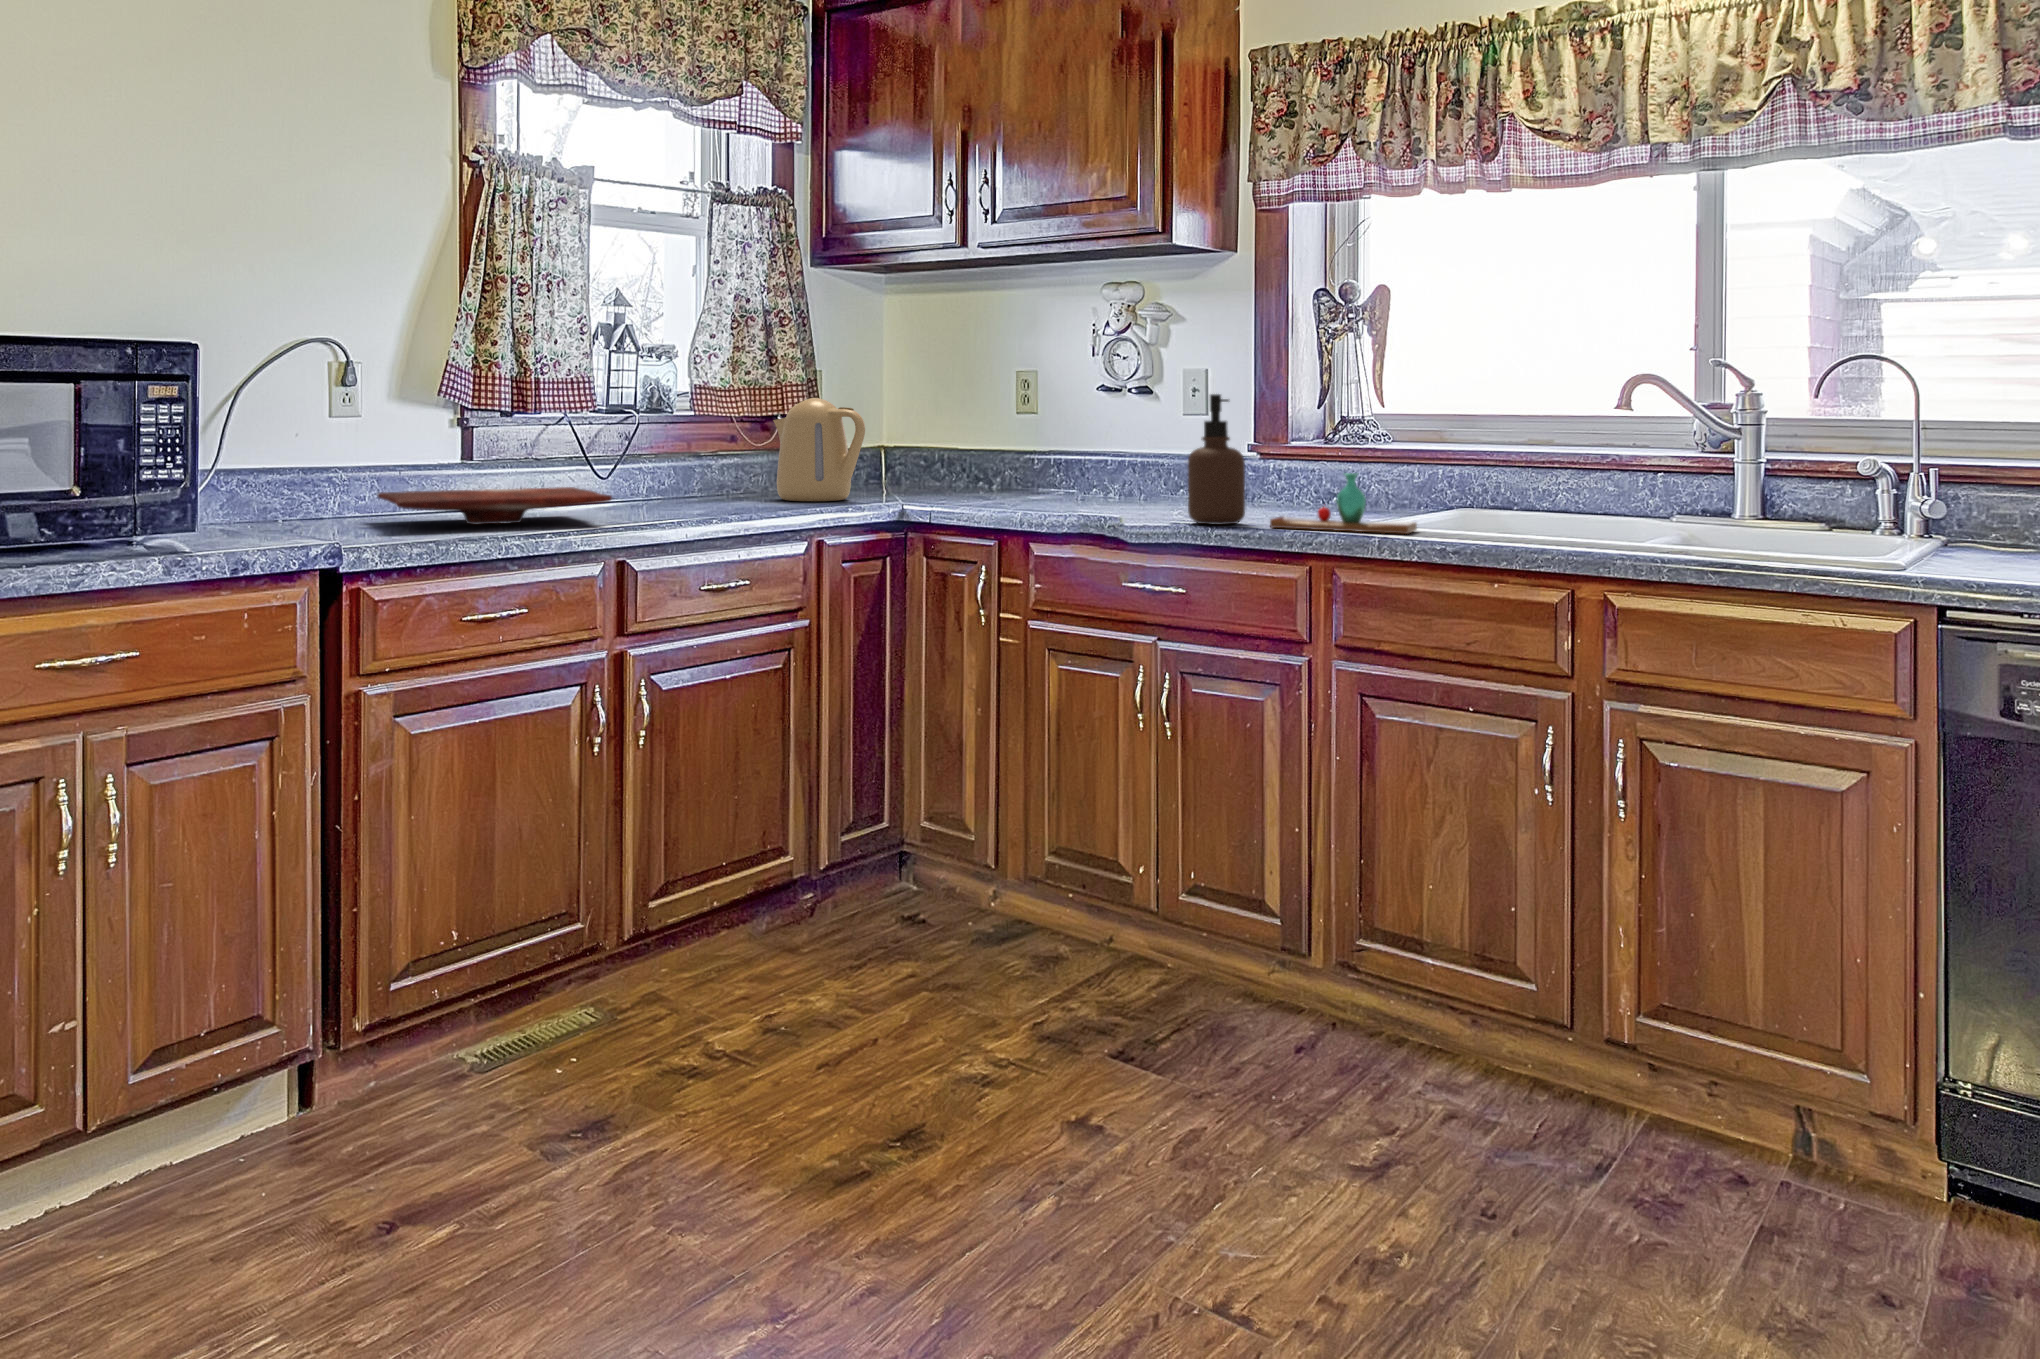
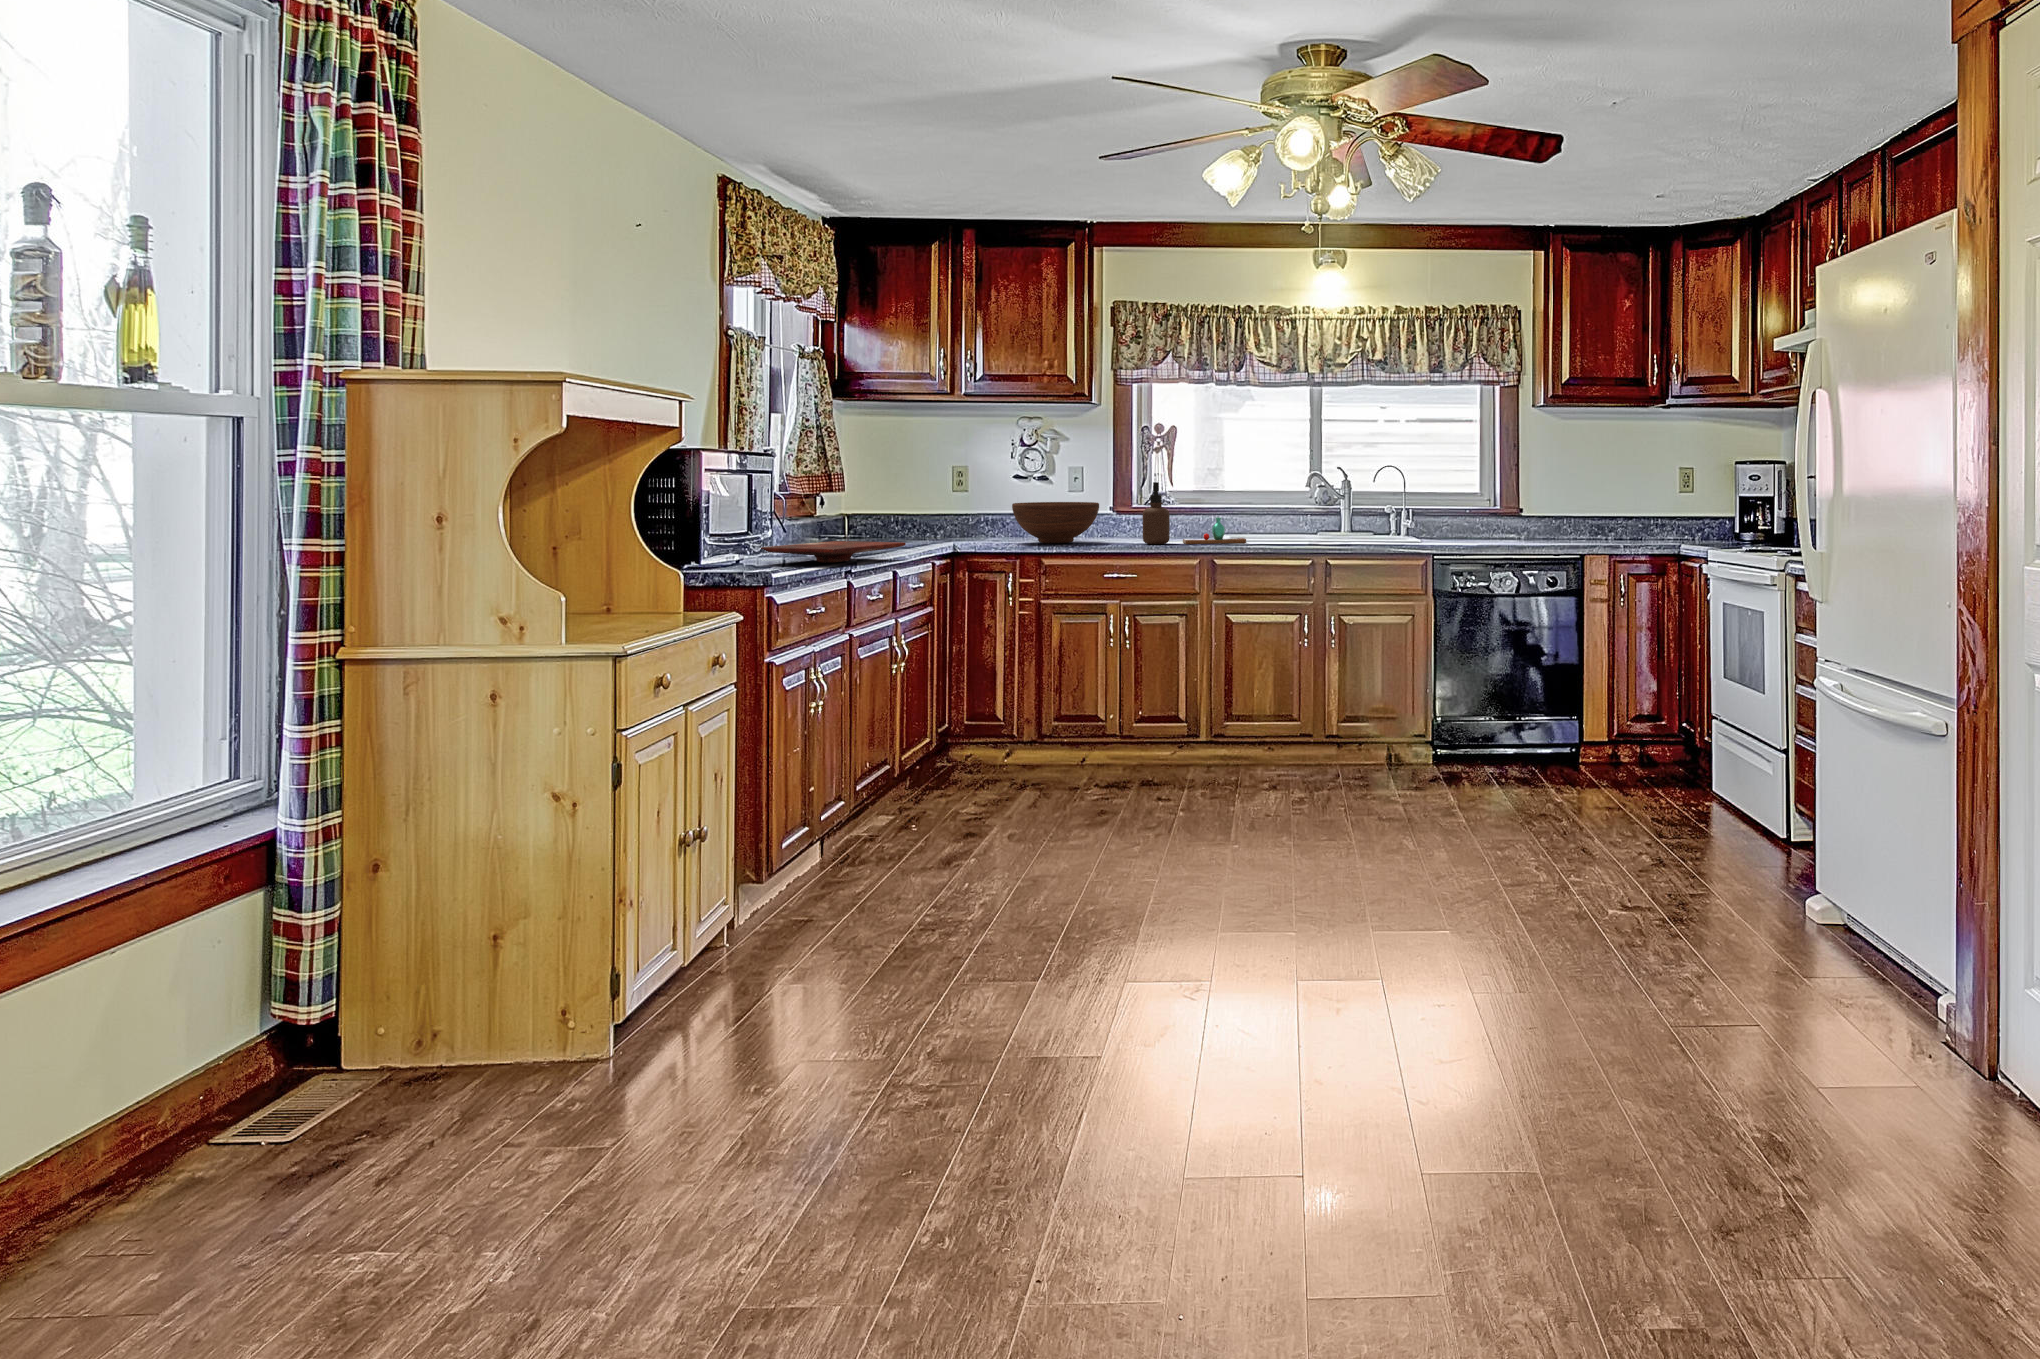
kettle: present [773,398,865,501] -> none [862,485,928,547]
fruit bowl: none [986,432,1149,510] -> present [1012,502,1099,543]

